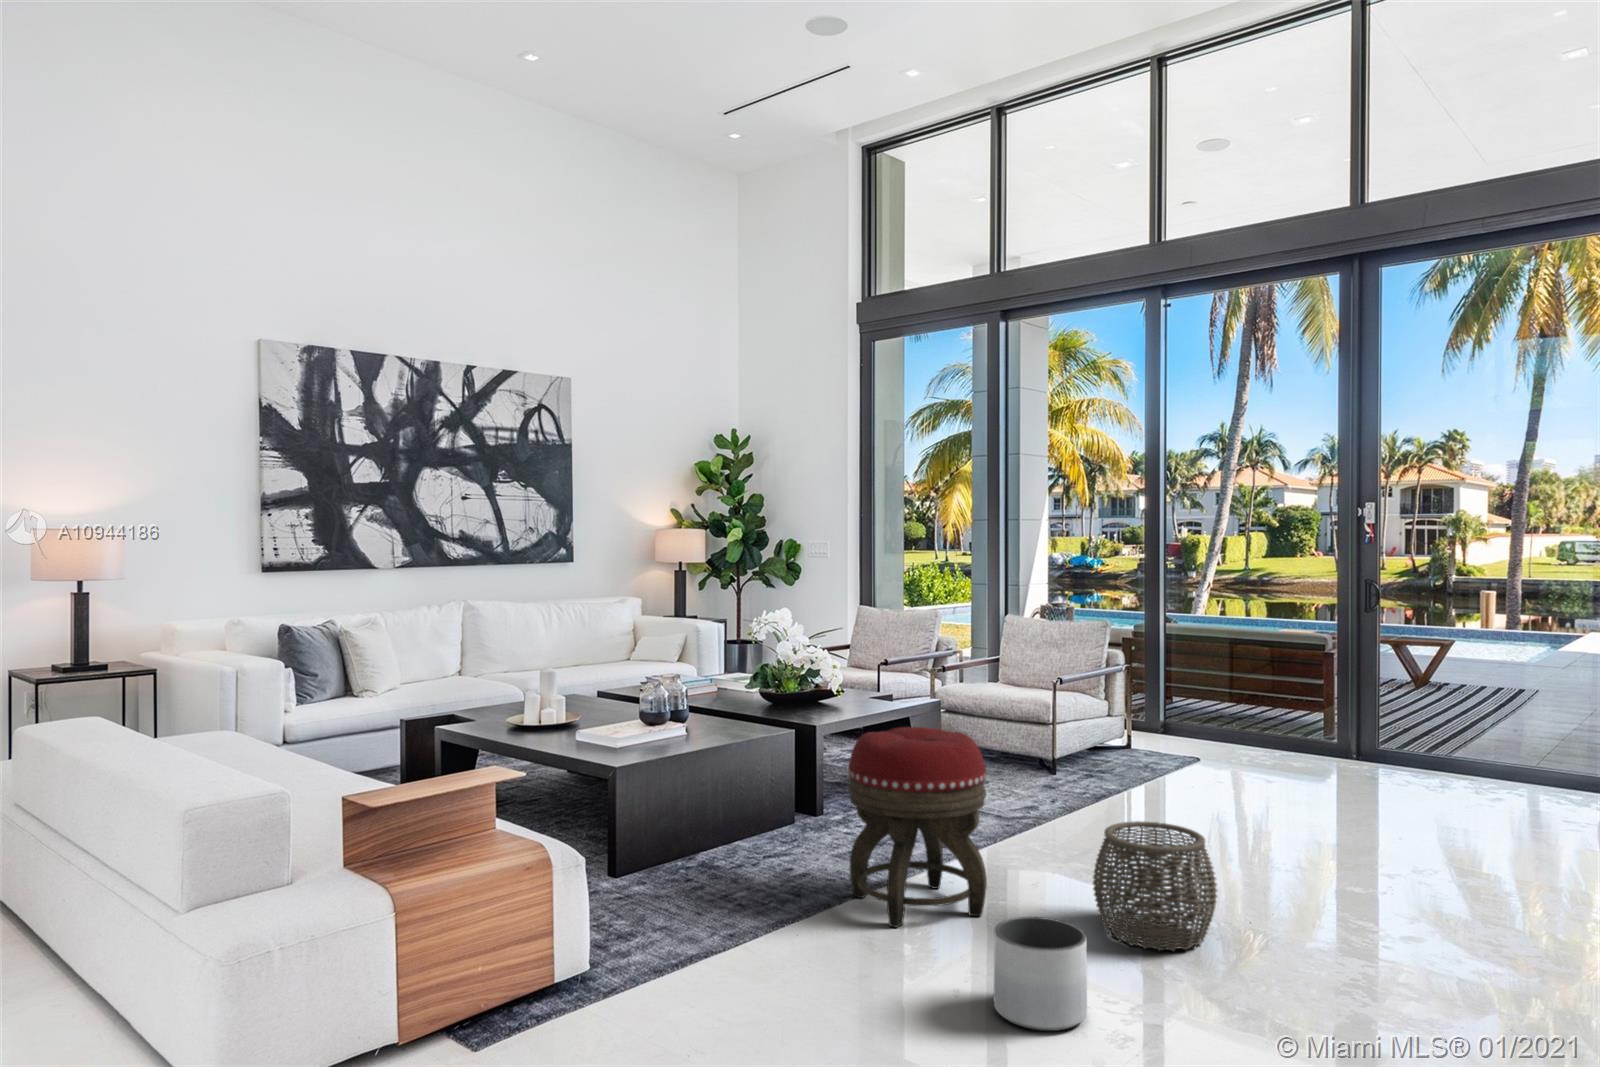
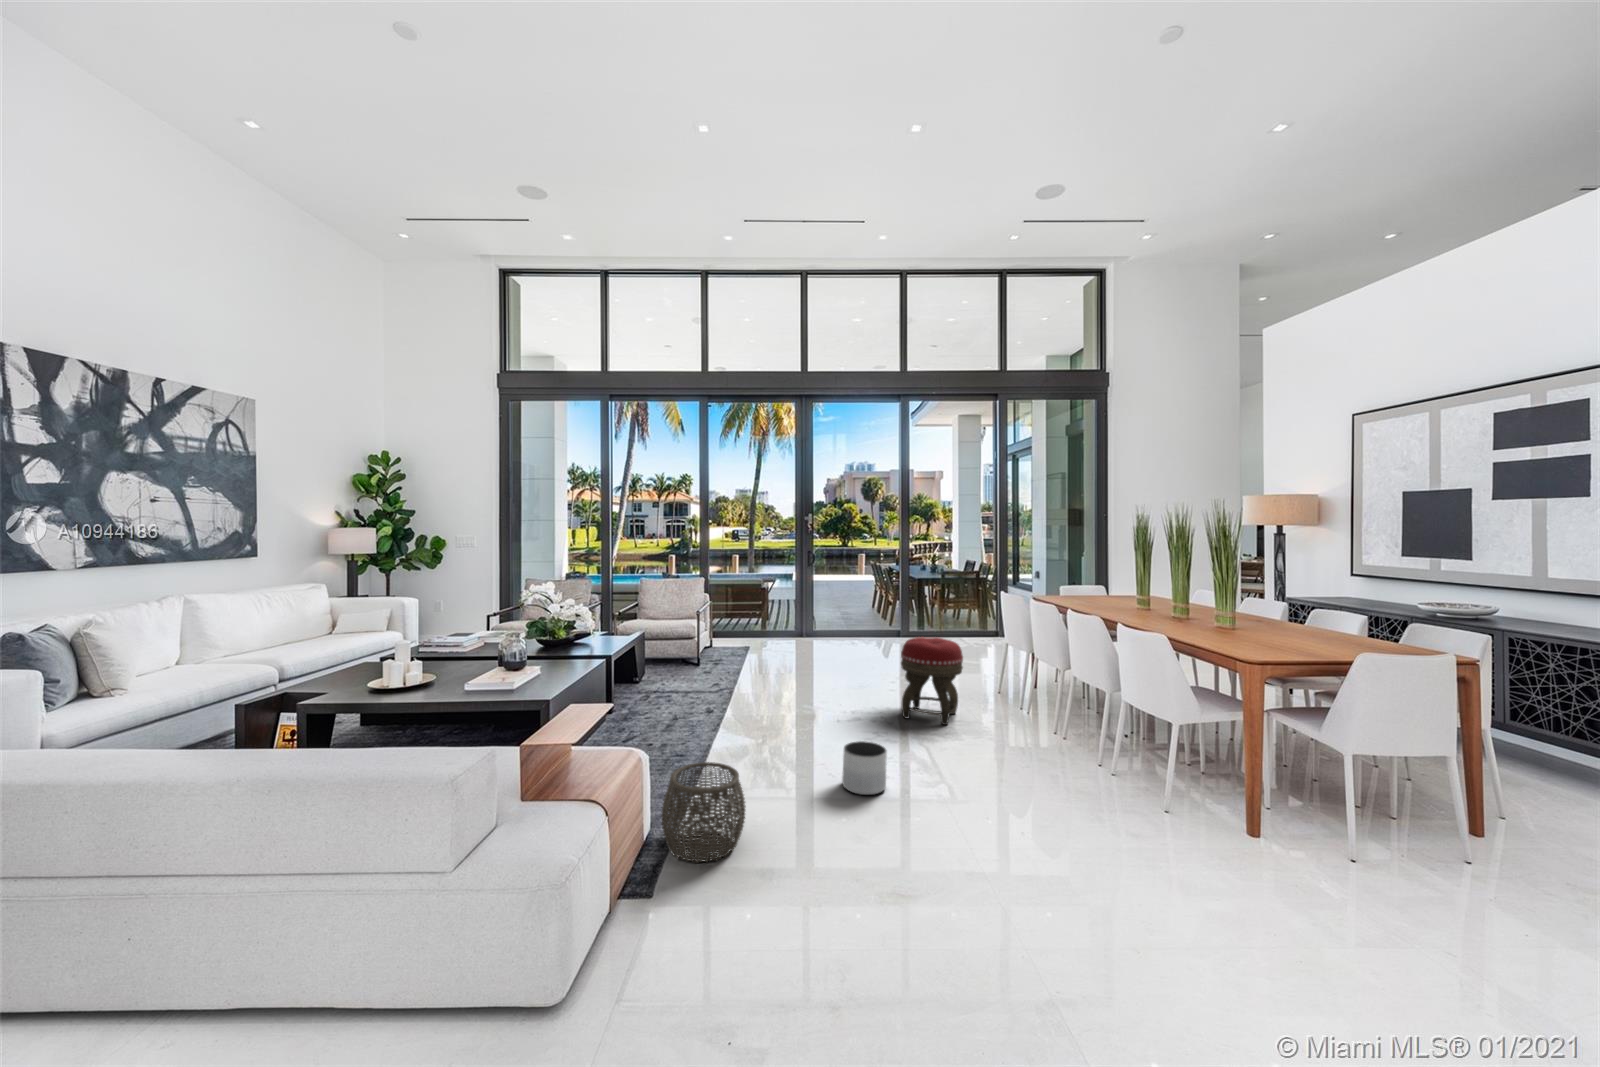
footstool: present [848,727,987,928] -> present [901,637,963,725]
woven basket: present [1093,821,1217,951] -> present [661,762,746,863]

